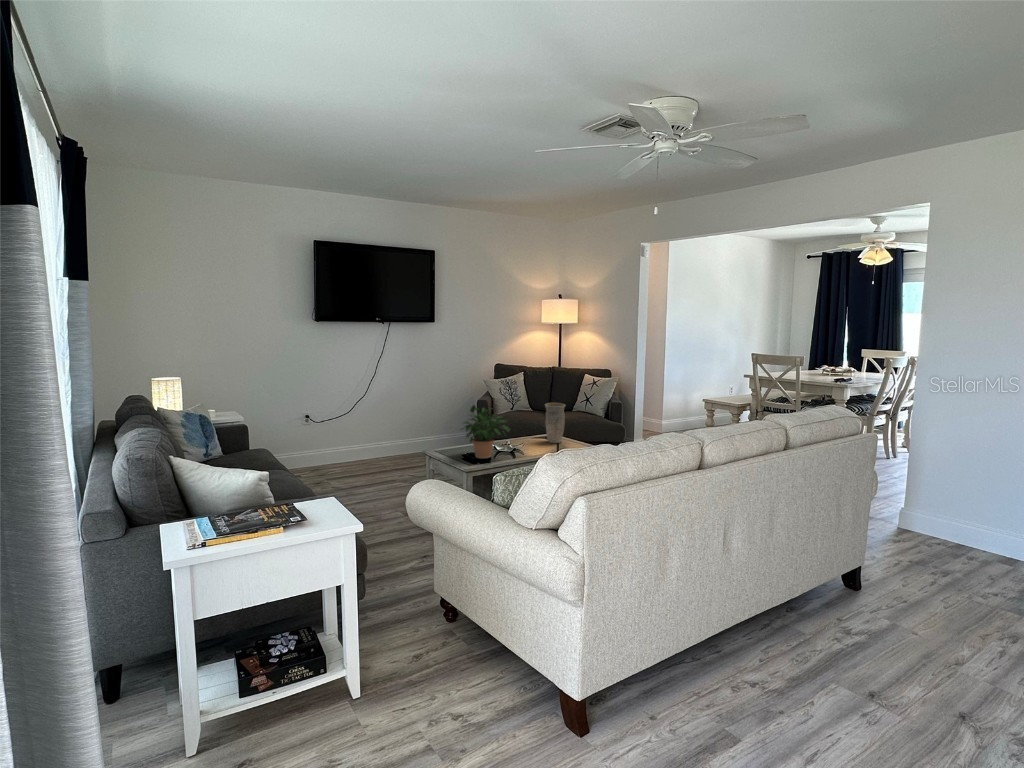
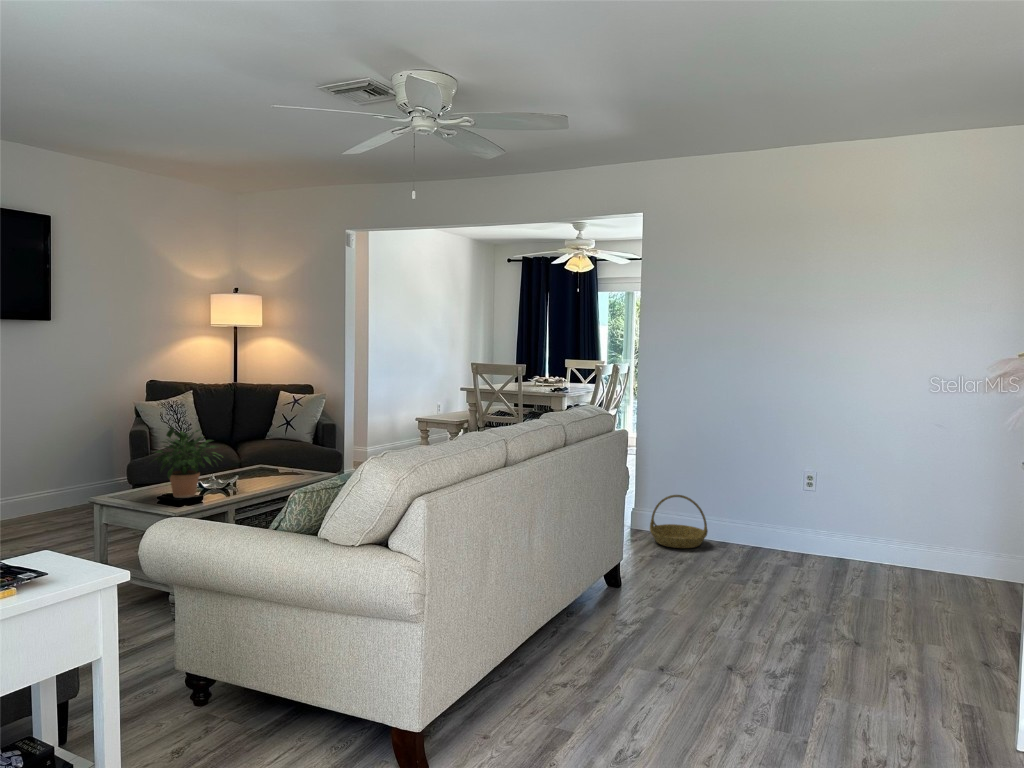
vase: present [545,403,565,443] -> none [254,423,281,474]
basket: none [916,501,989,560] -> present [650,495,708,548]

